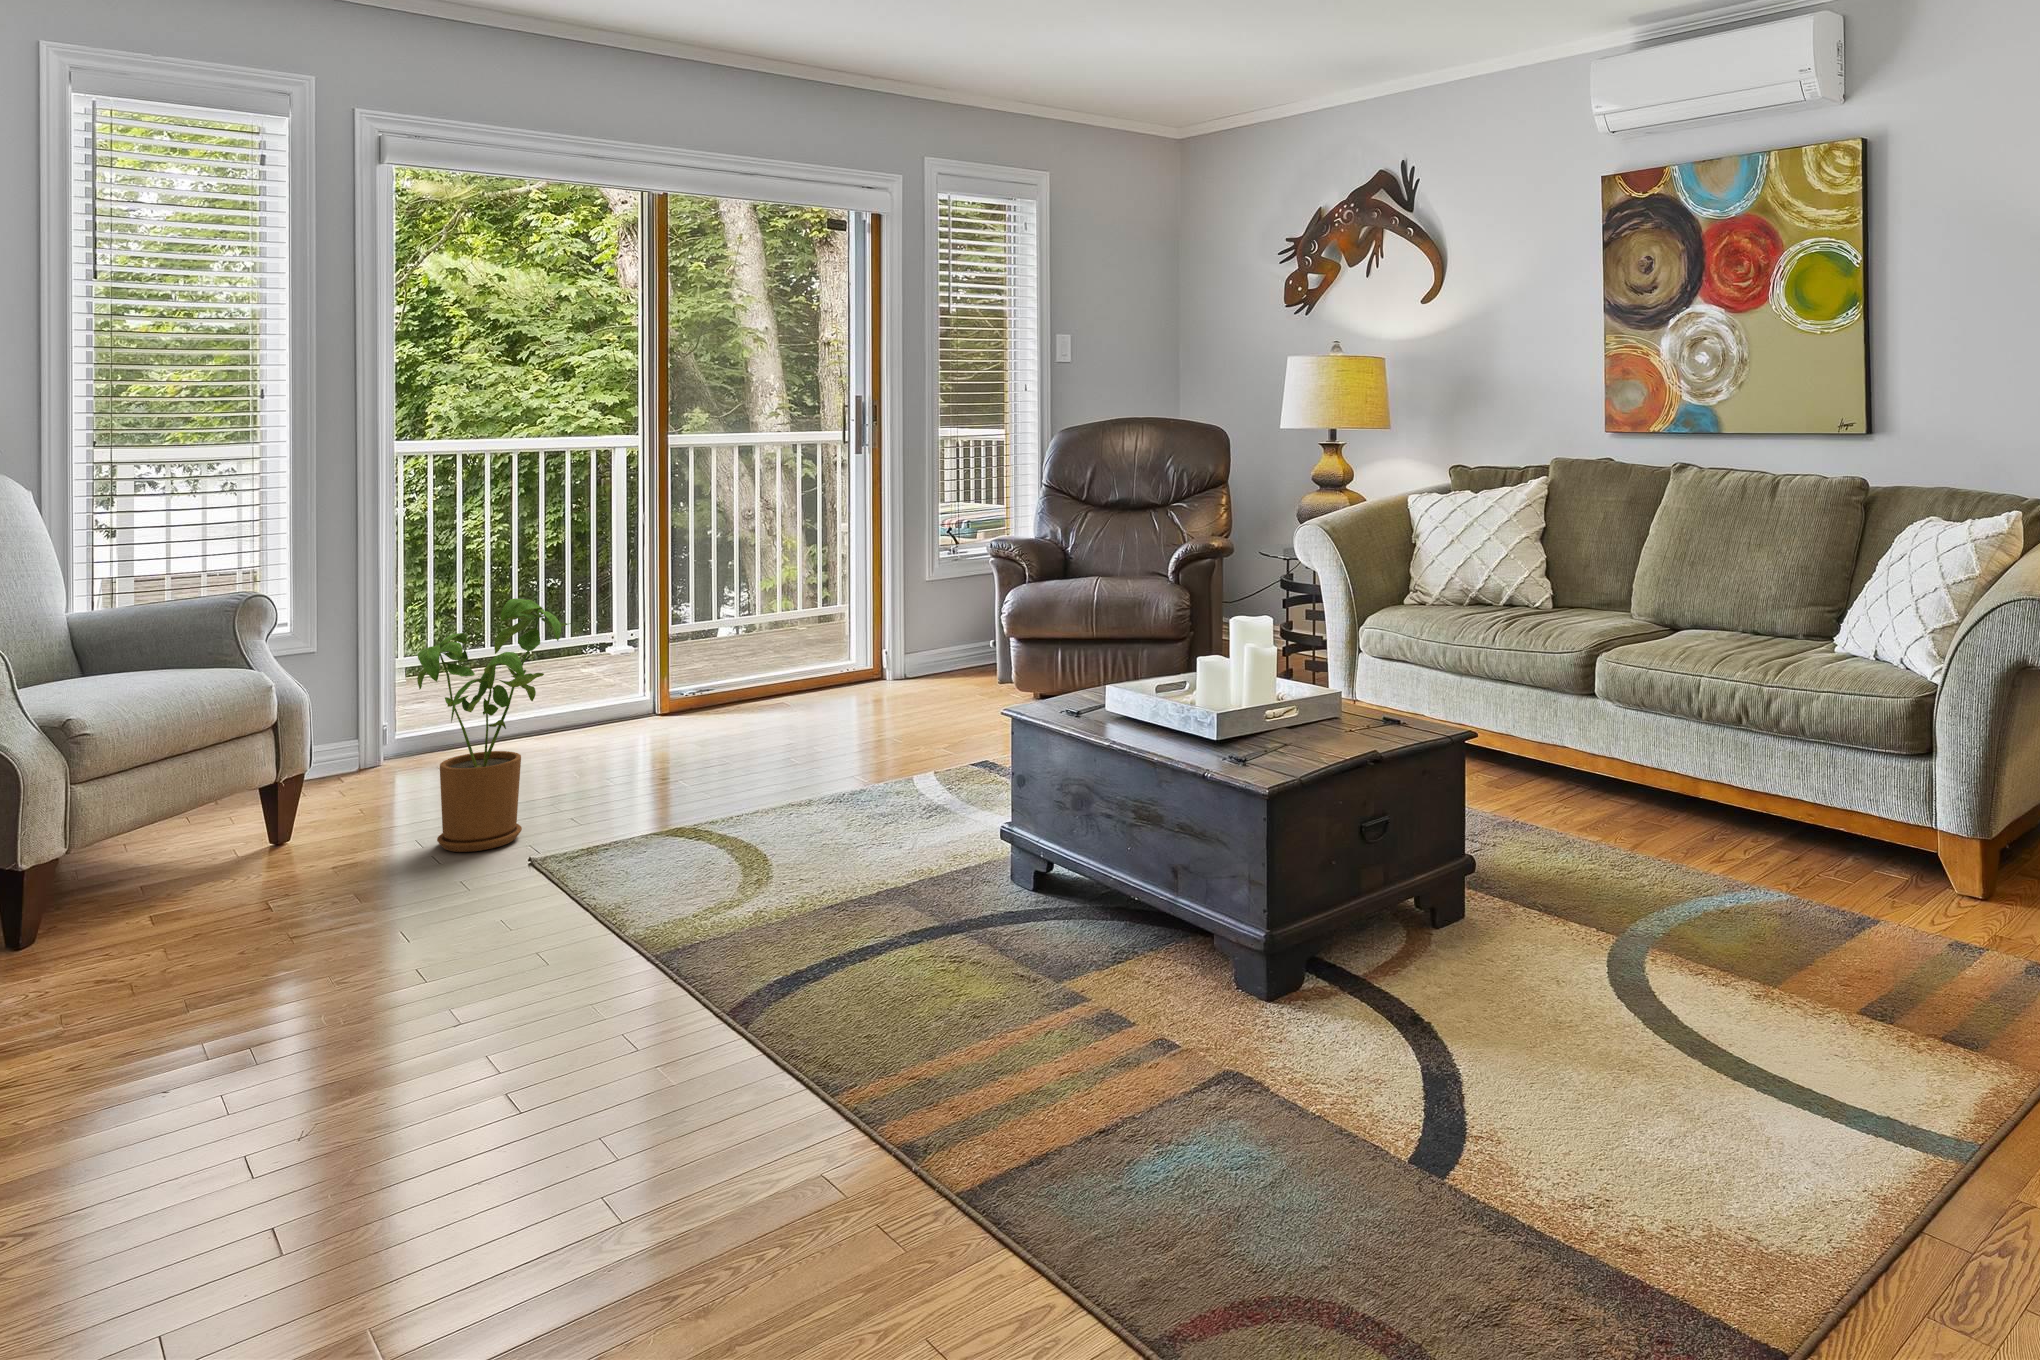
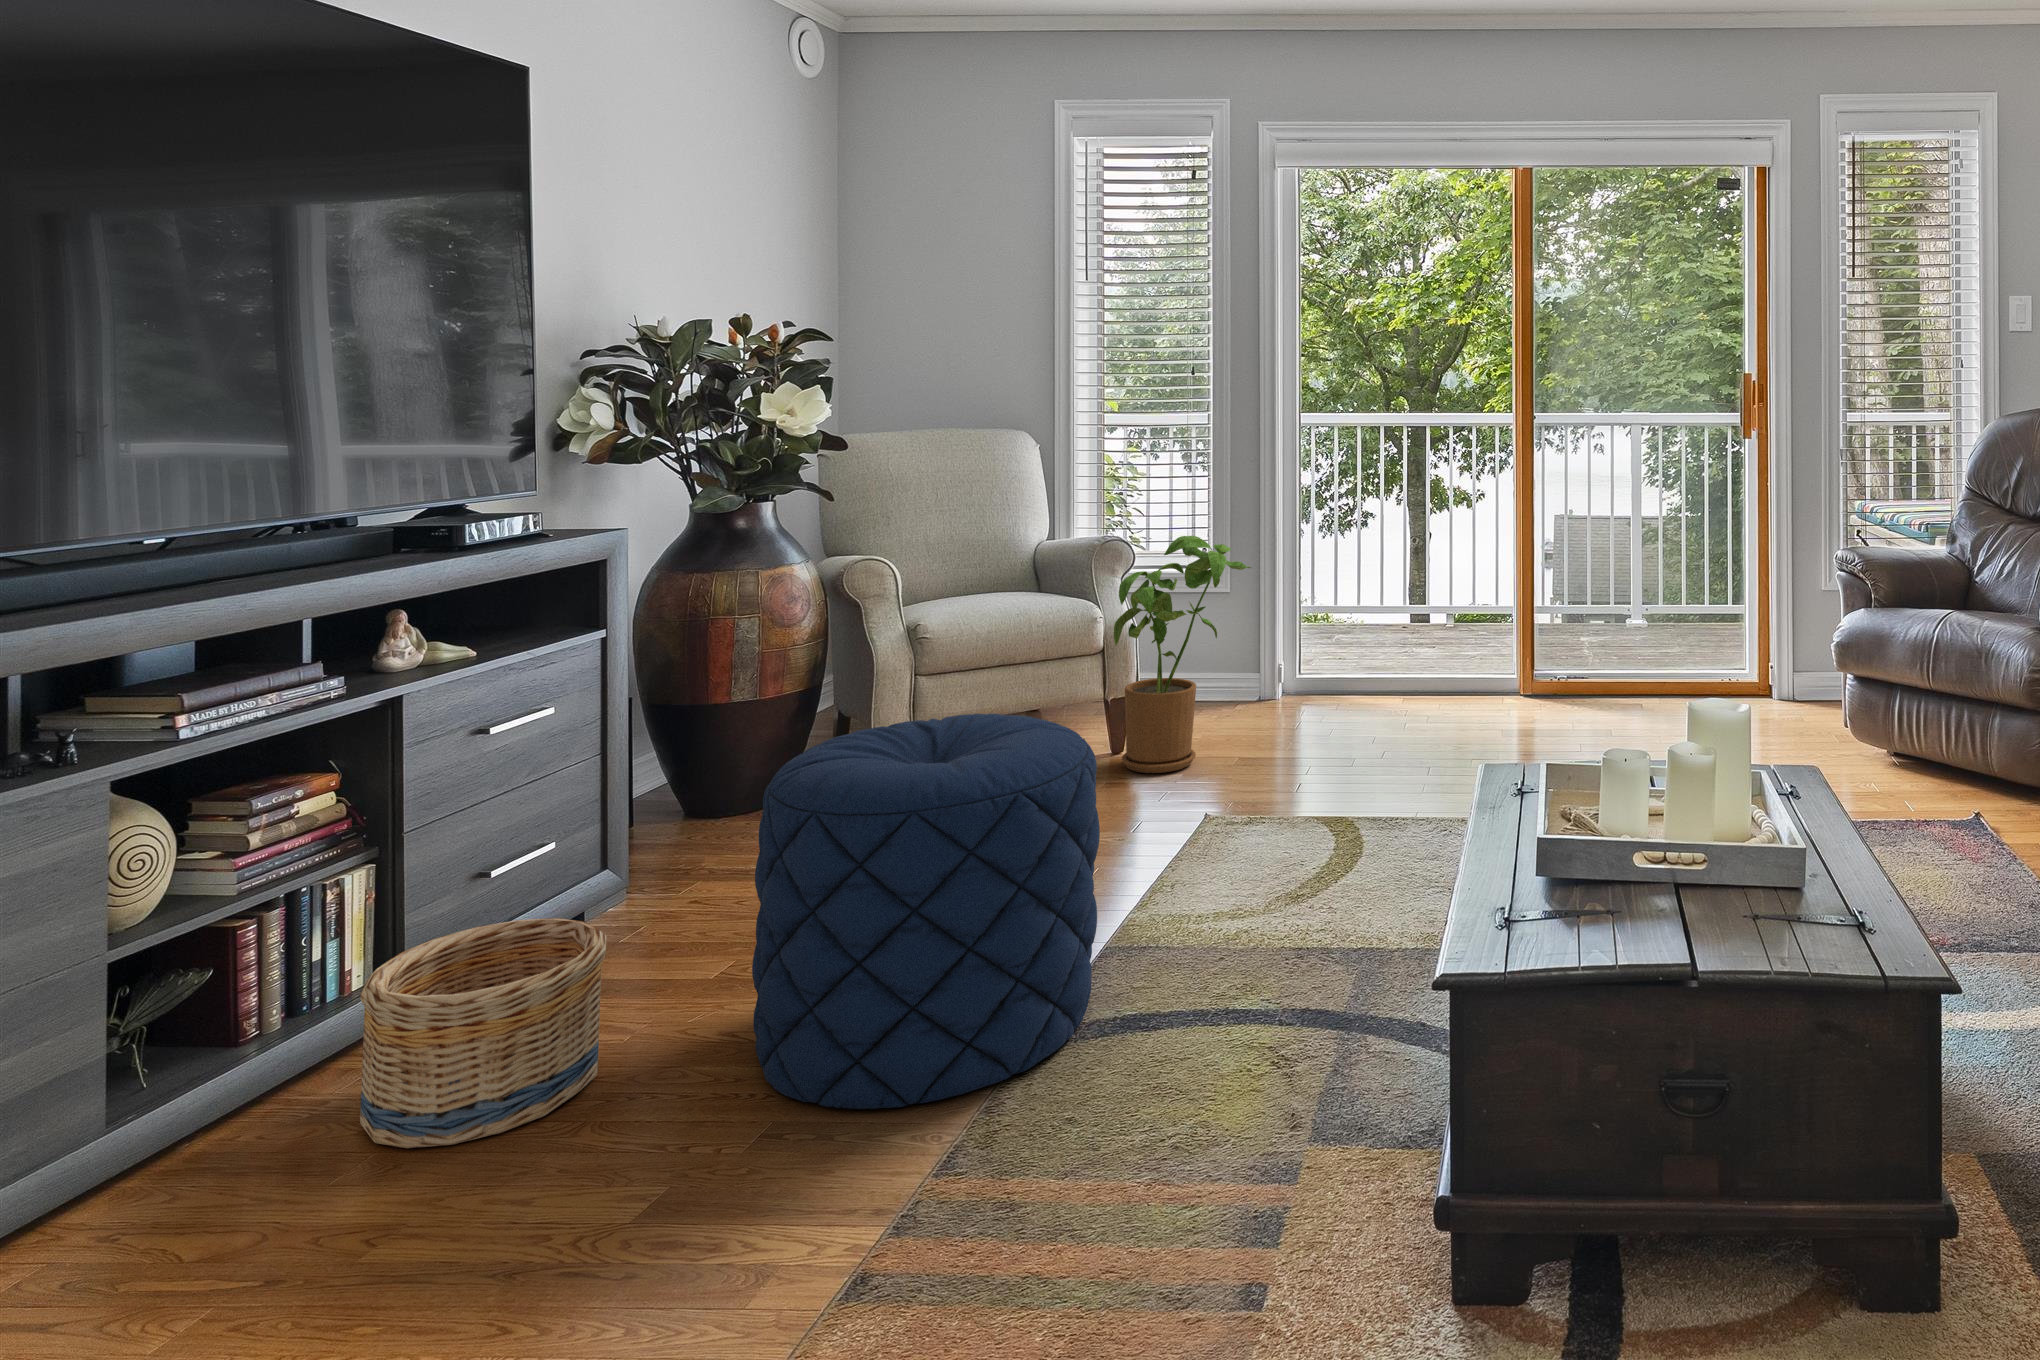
pouf: none [594,737,882,1067] -> present [752,714,1100,1109]
basket: none [343,993,558,1213] -> present [360,918,606,1148]

